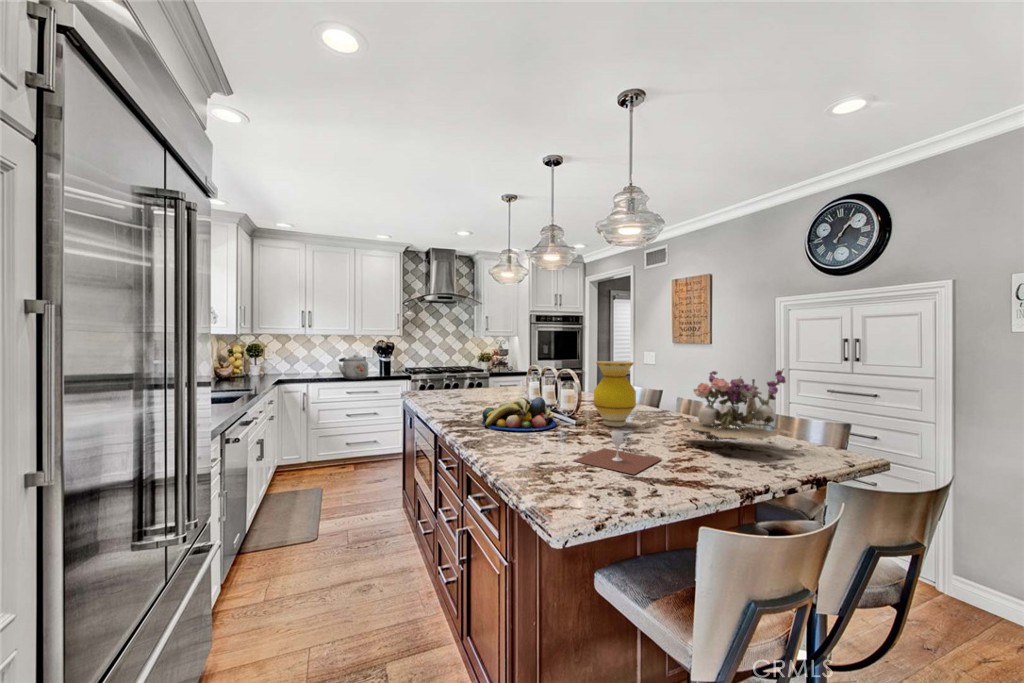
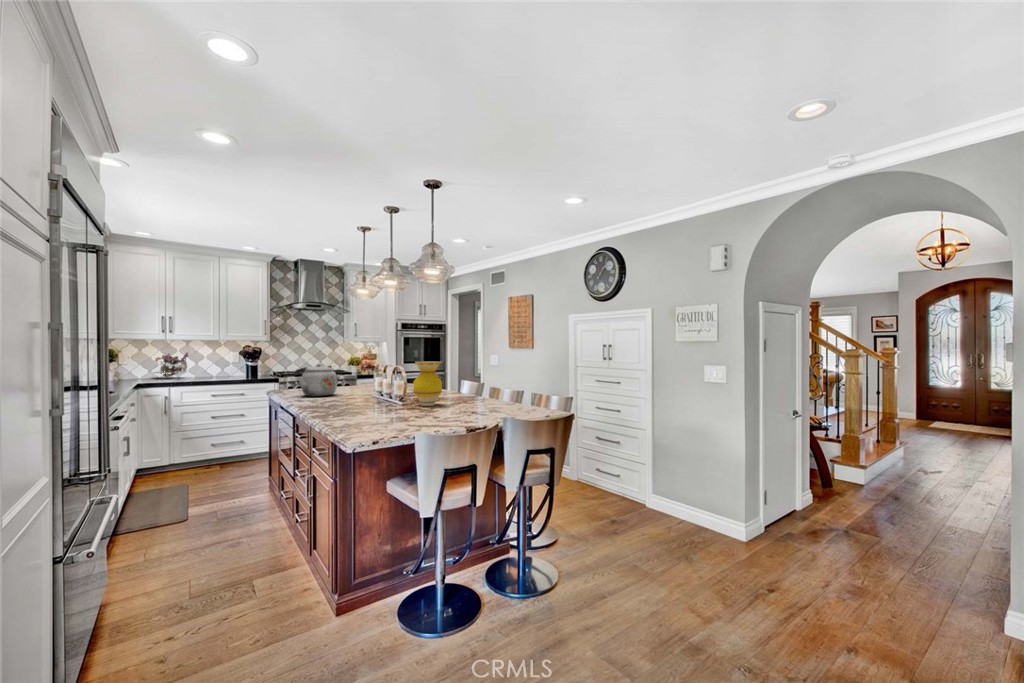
kettle: present [339,355,368,380] -> present [296,364,337,396]
flower arrangement: present [679,368,792,444] -> present [154,353,188,377]
fruit bowl: present [482,397,557,431] -> none [329,388,386,410]
wine glass: present [573,430,661,474] -> none [380,402,436,425]

